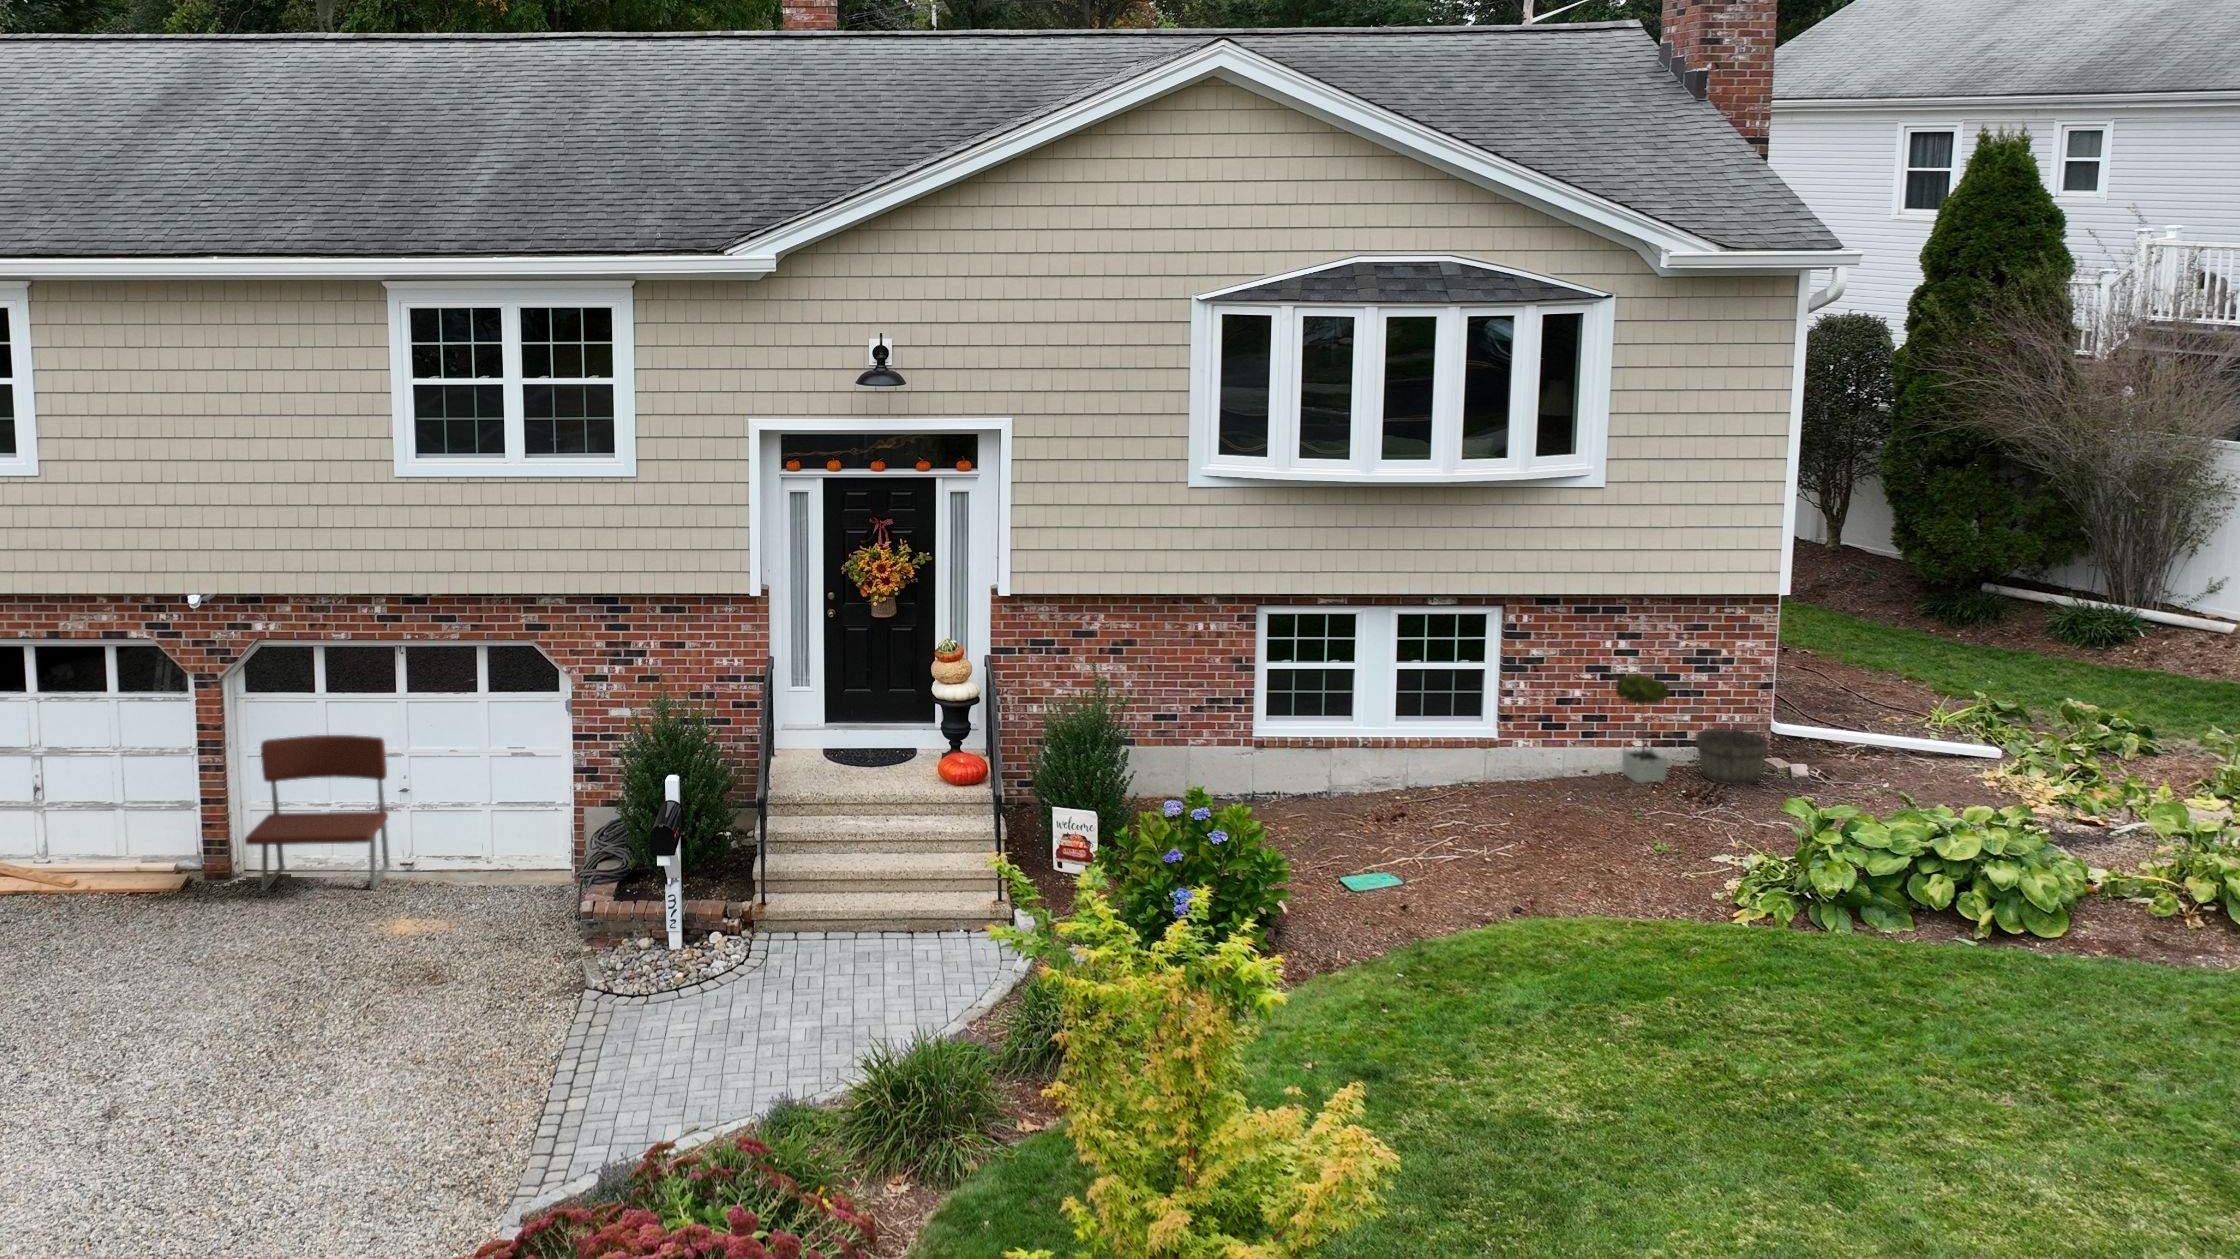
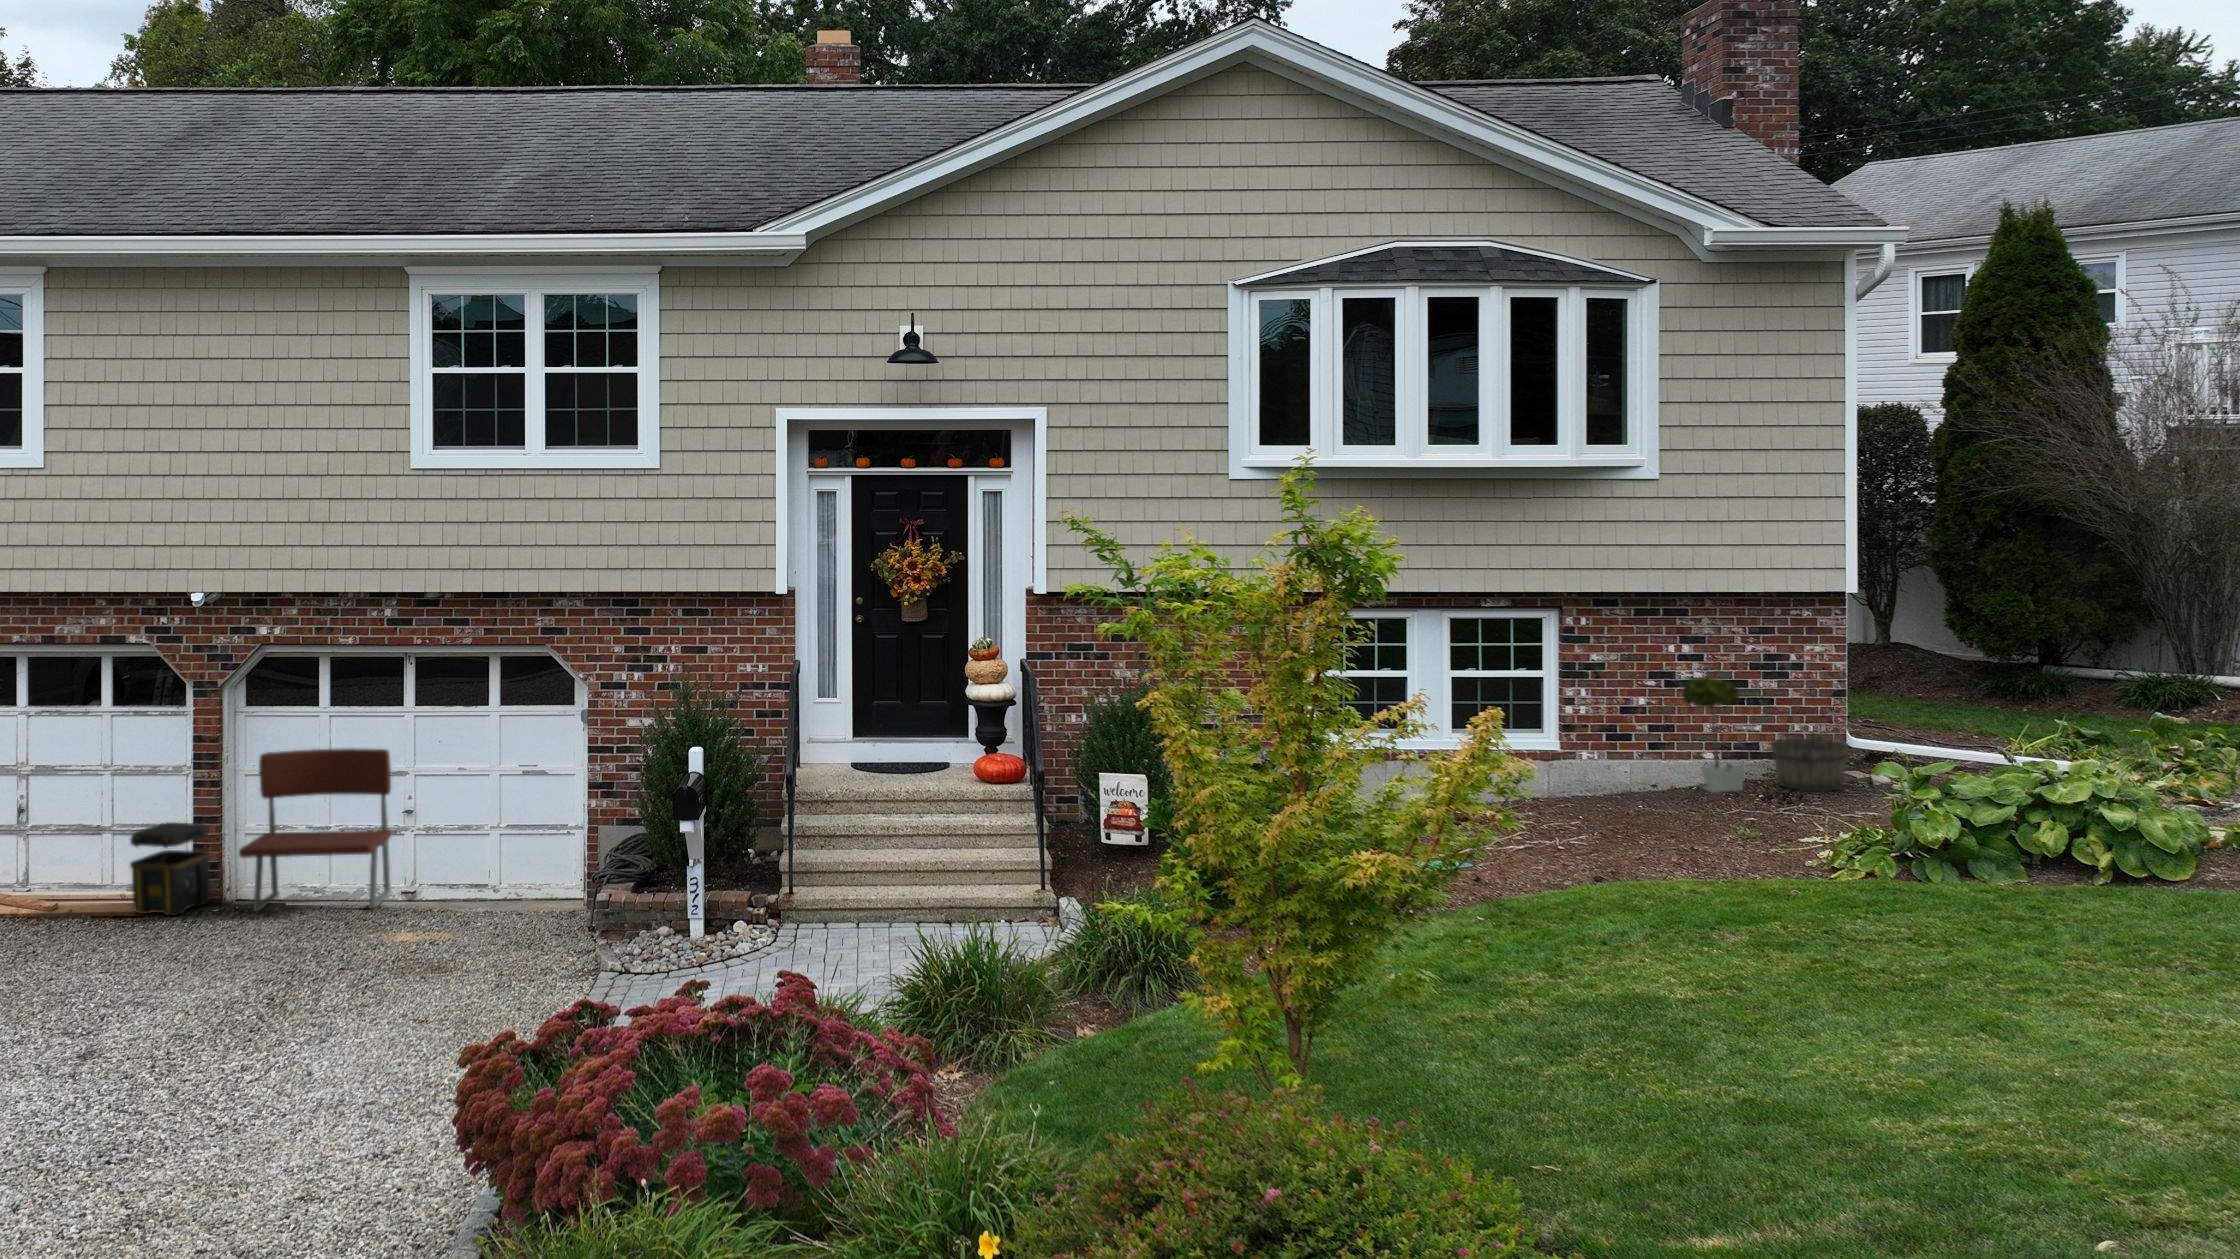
toolbox: none [142,804,220,896] -> present [130,822,210,915]

